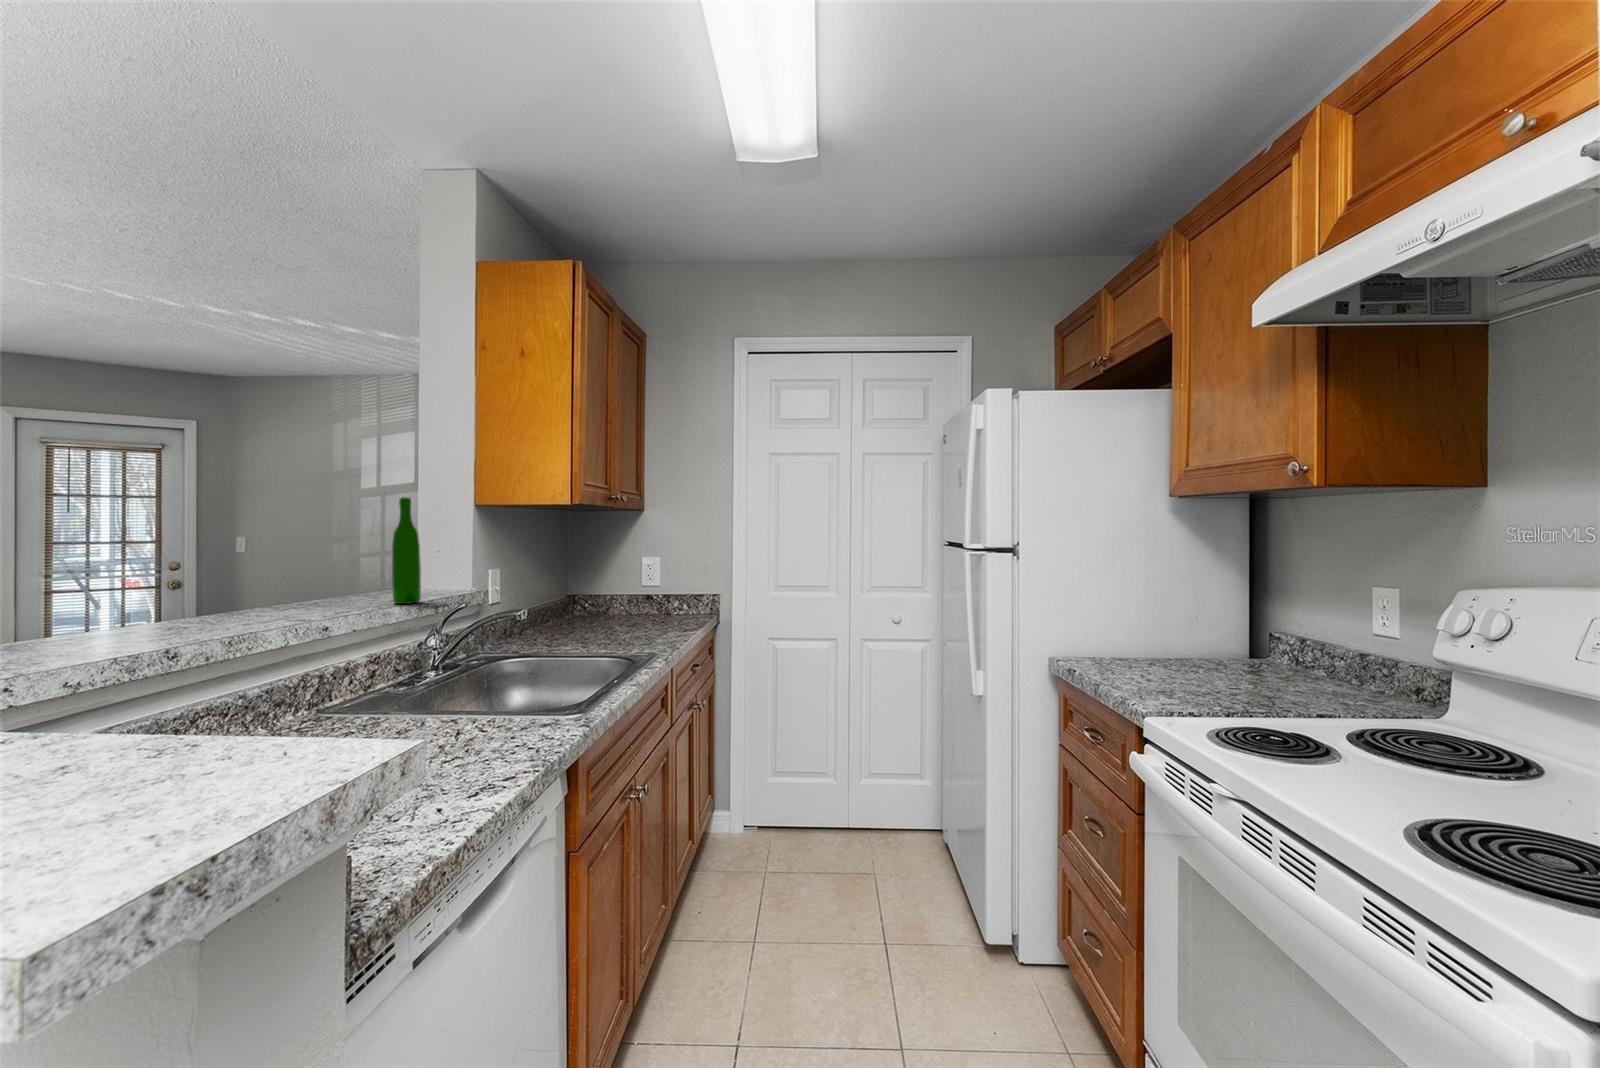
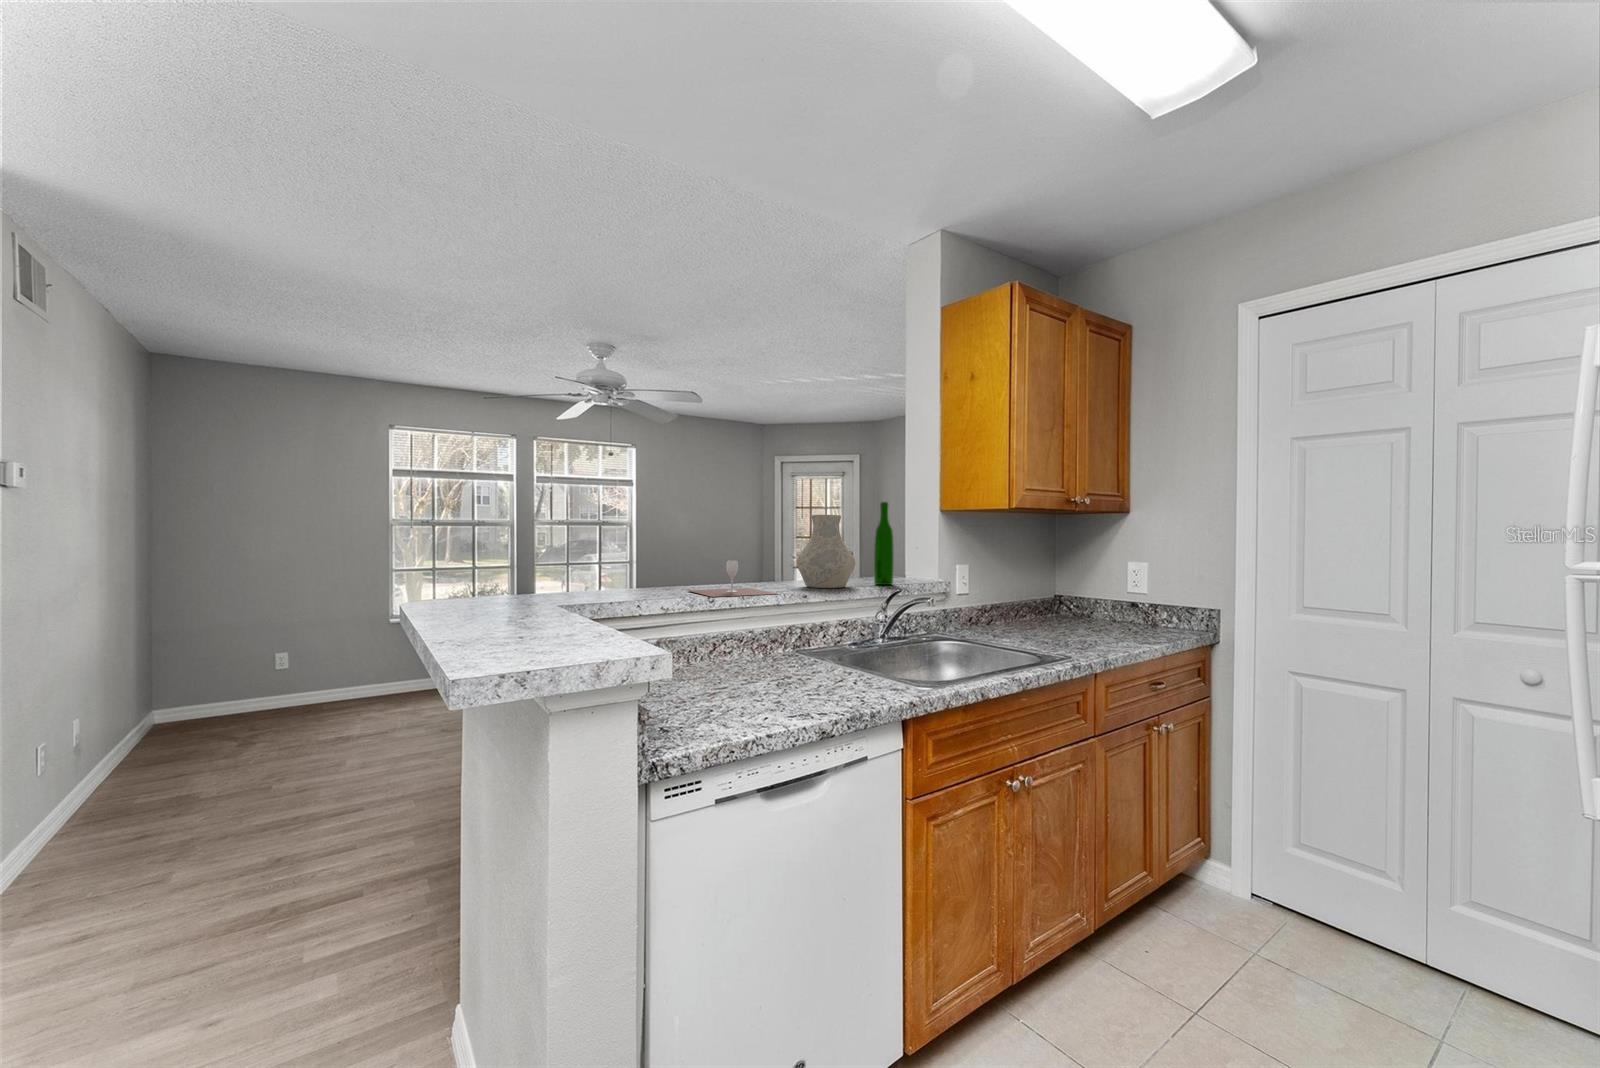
vase: none [277,514,377,617] -> present [796,515,855,588]
wine glass: none [68,588,285,652] -> present [688,560,777,597]

